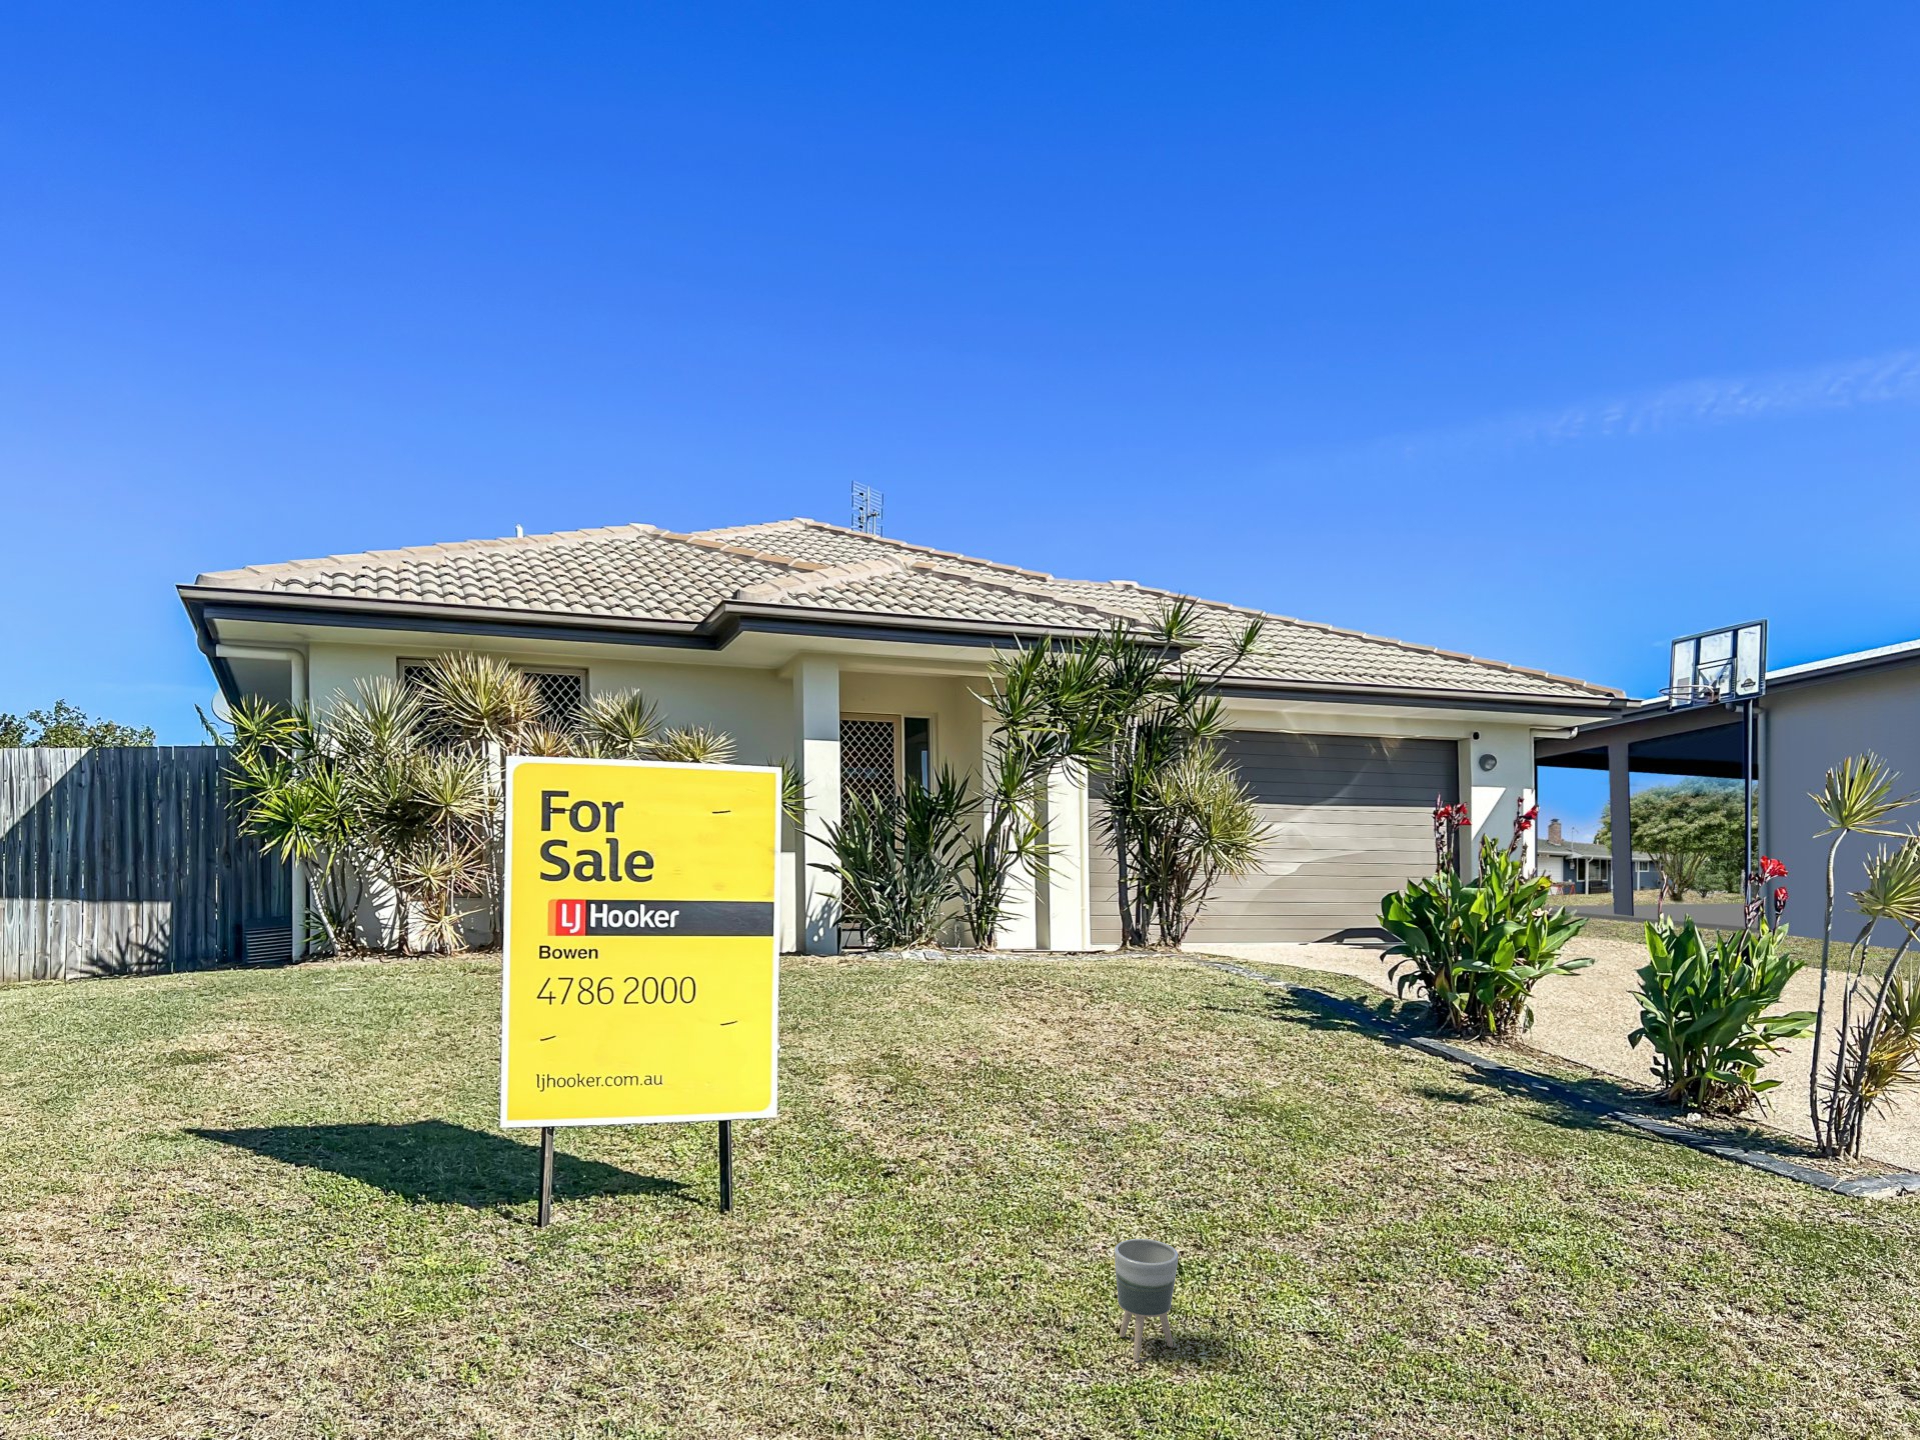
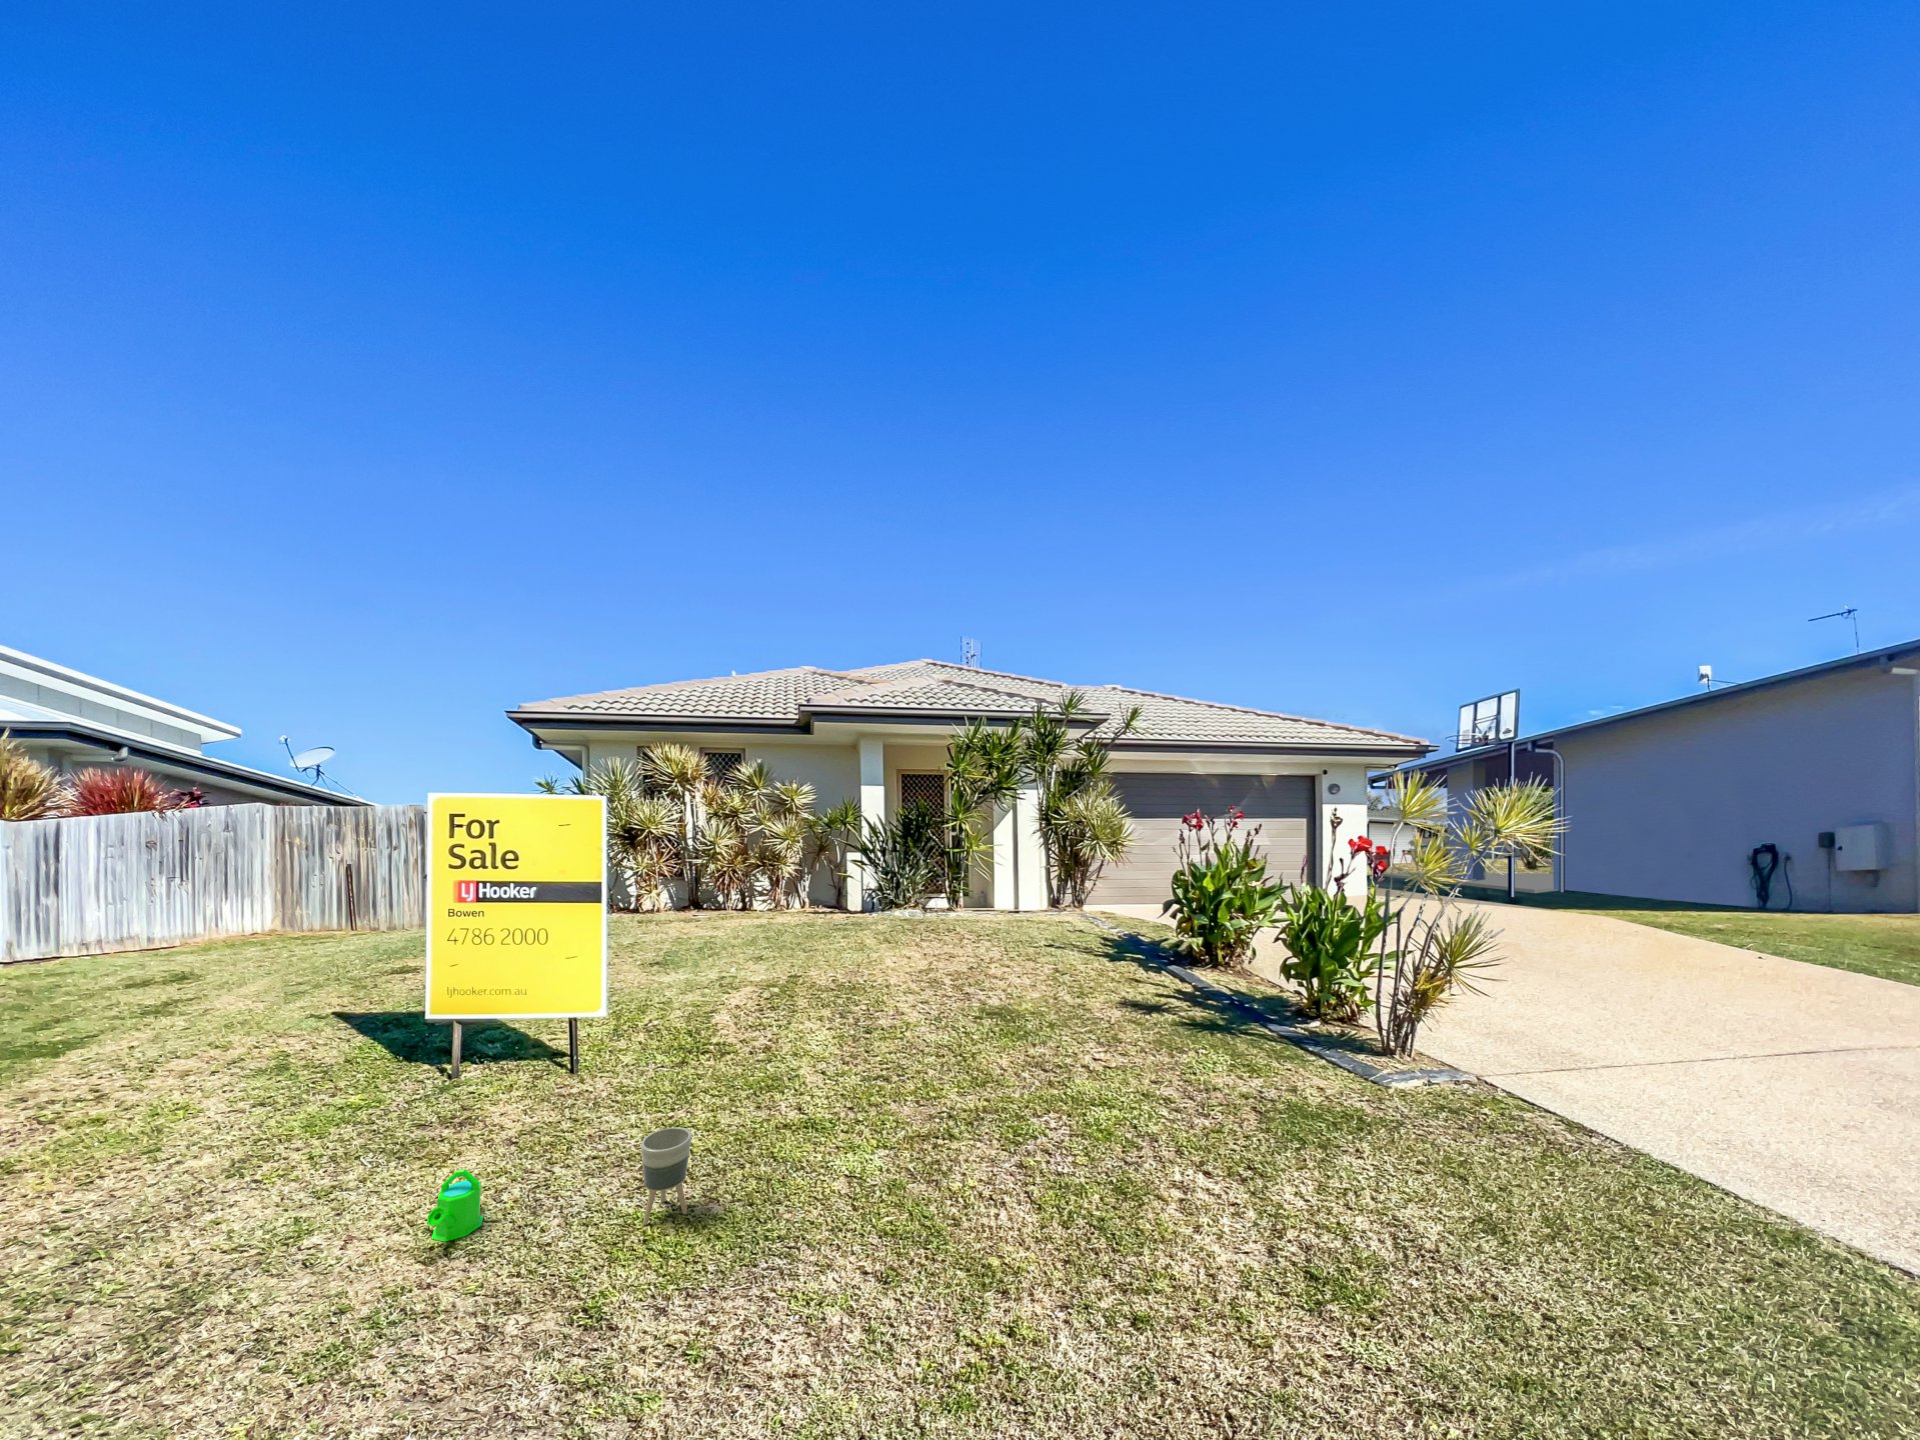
watering can: none [858,1303,918,1396] -> present [427,1169,483,1242]

